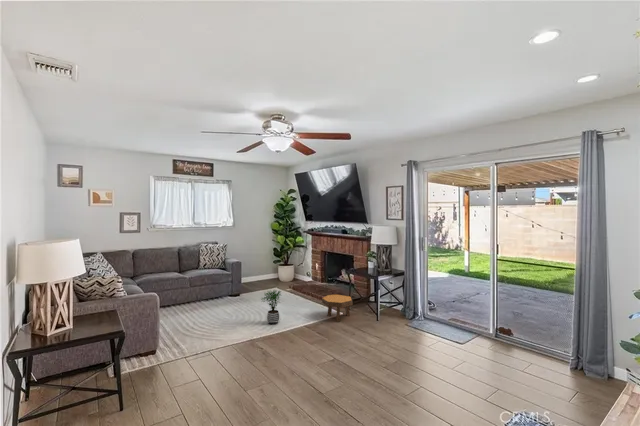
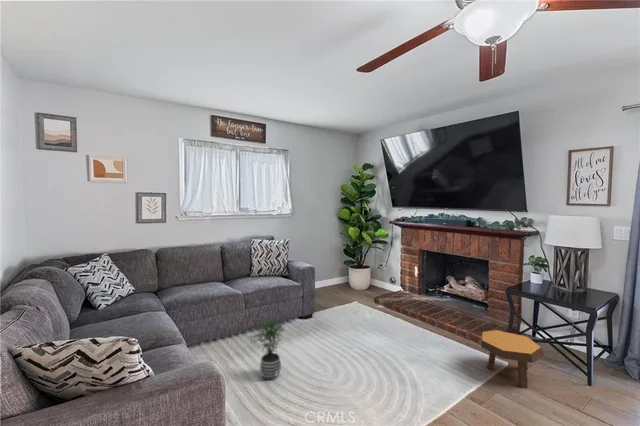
potted plant: present [262,291,281,324] -> present [251,320,283,380]

